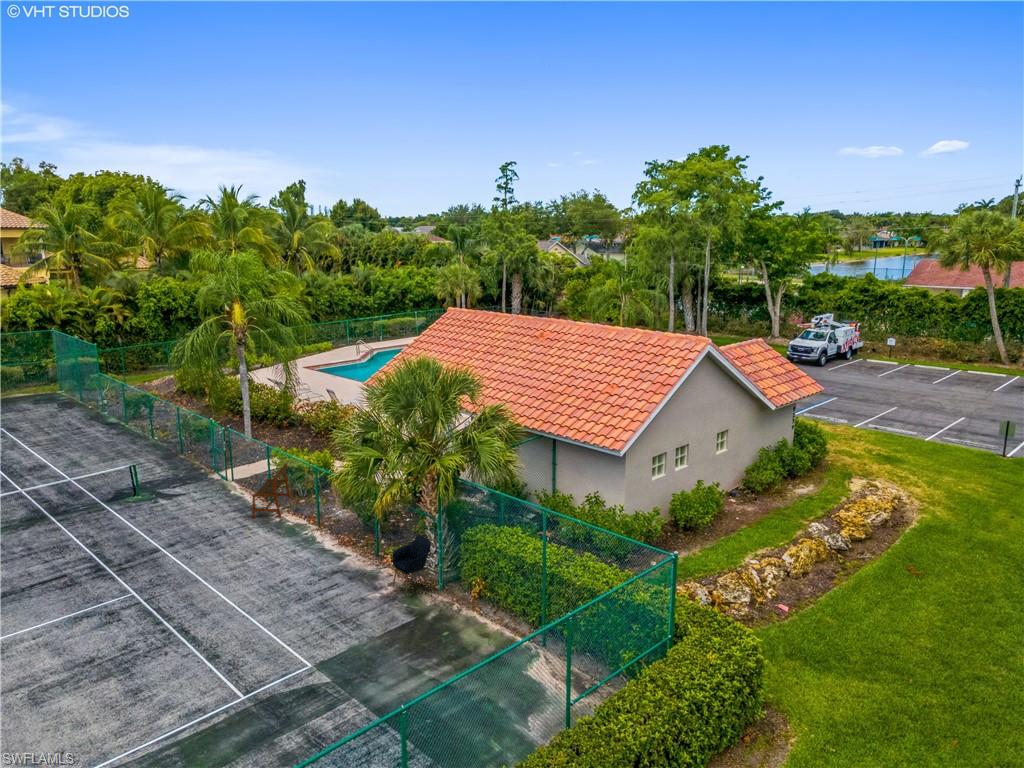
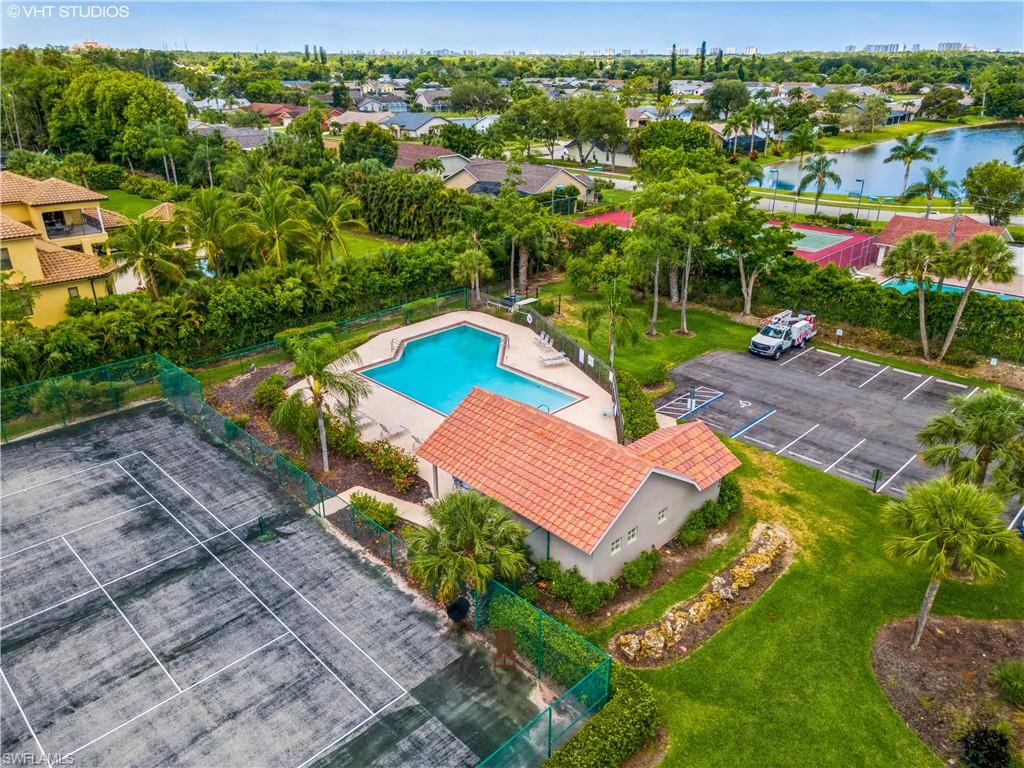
bench: present [252,463,291,518] -> present [494,624,516,672]

